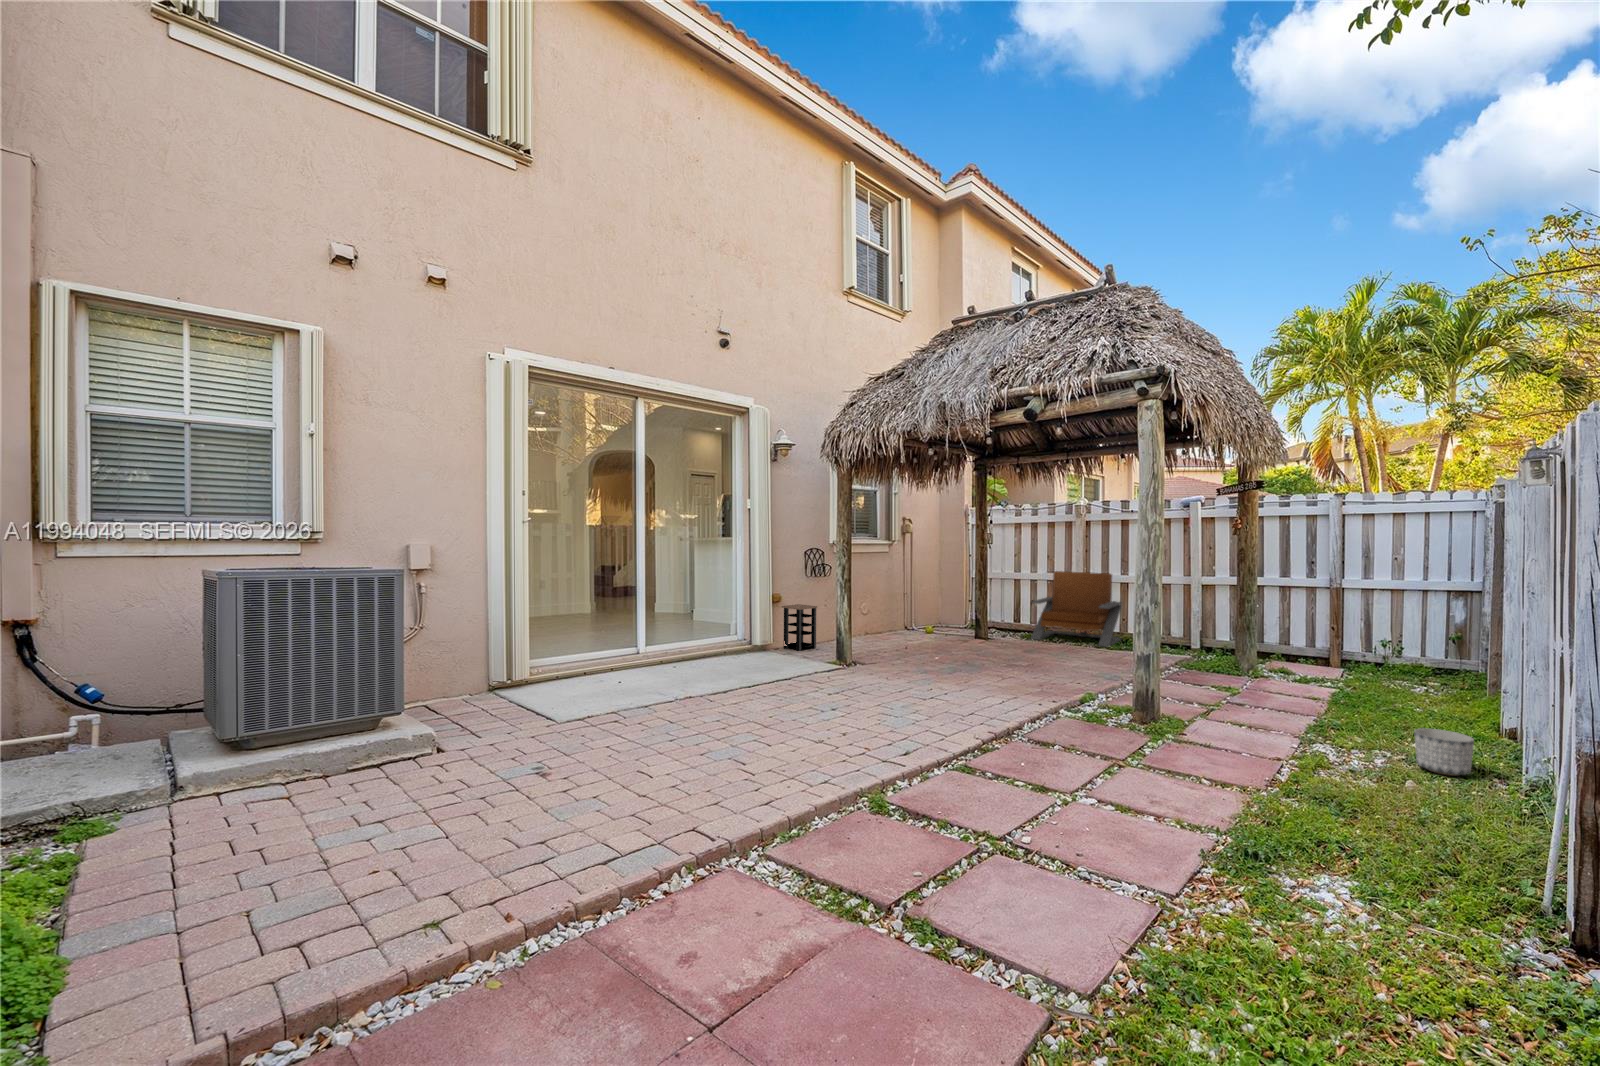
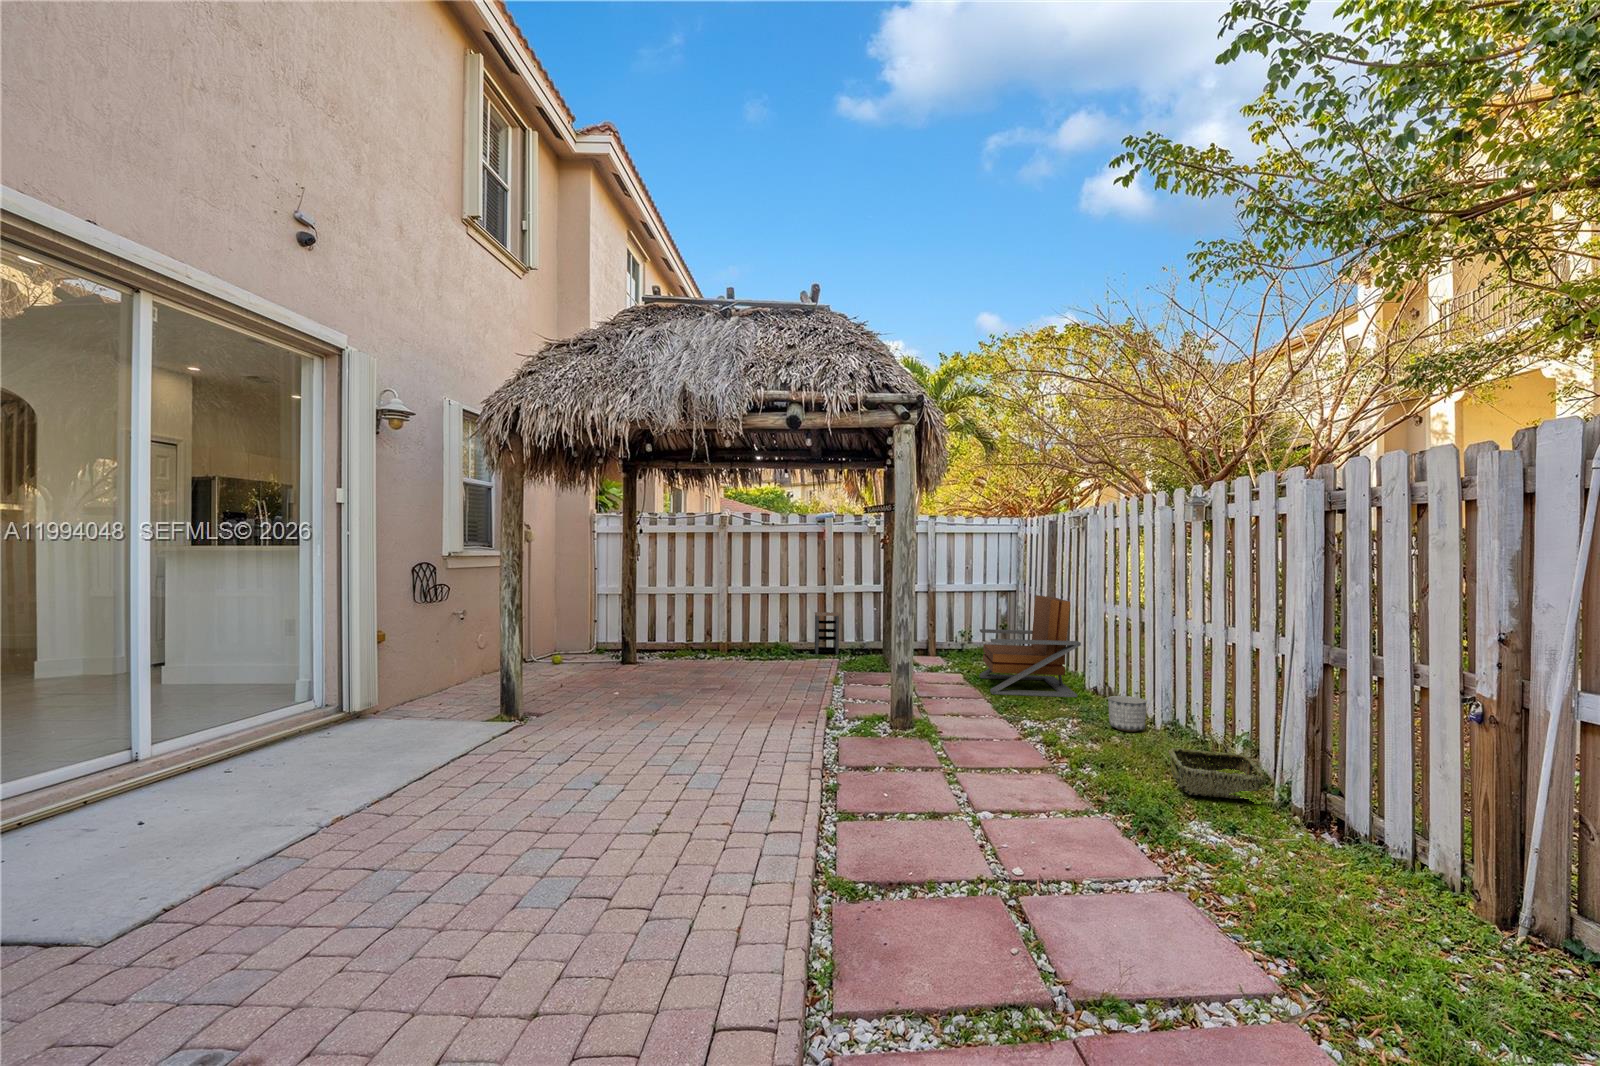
lounge chair: present [1031,571,1122,647] -> present [979,595,1081,697]
side table: present [782,604,817,651] -> present [815,612,840,654]
woven basket: none [1346,782,1477,857] -> present [1169,748,1266,799]

